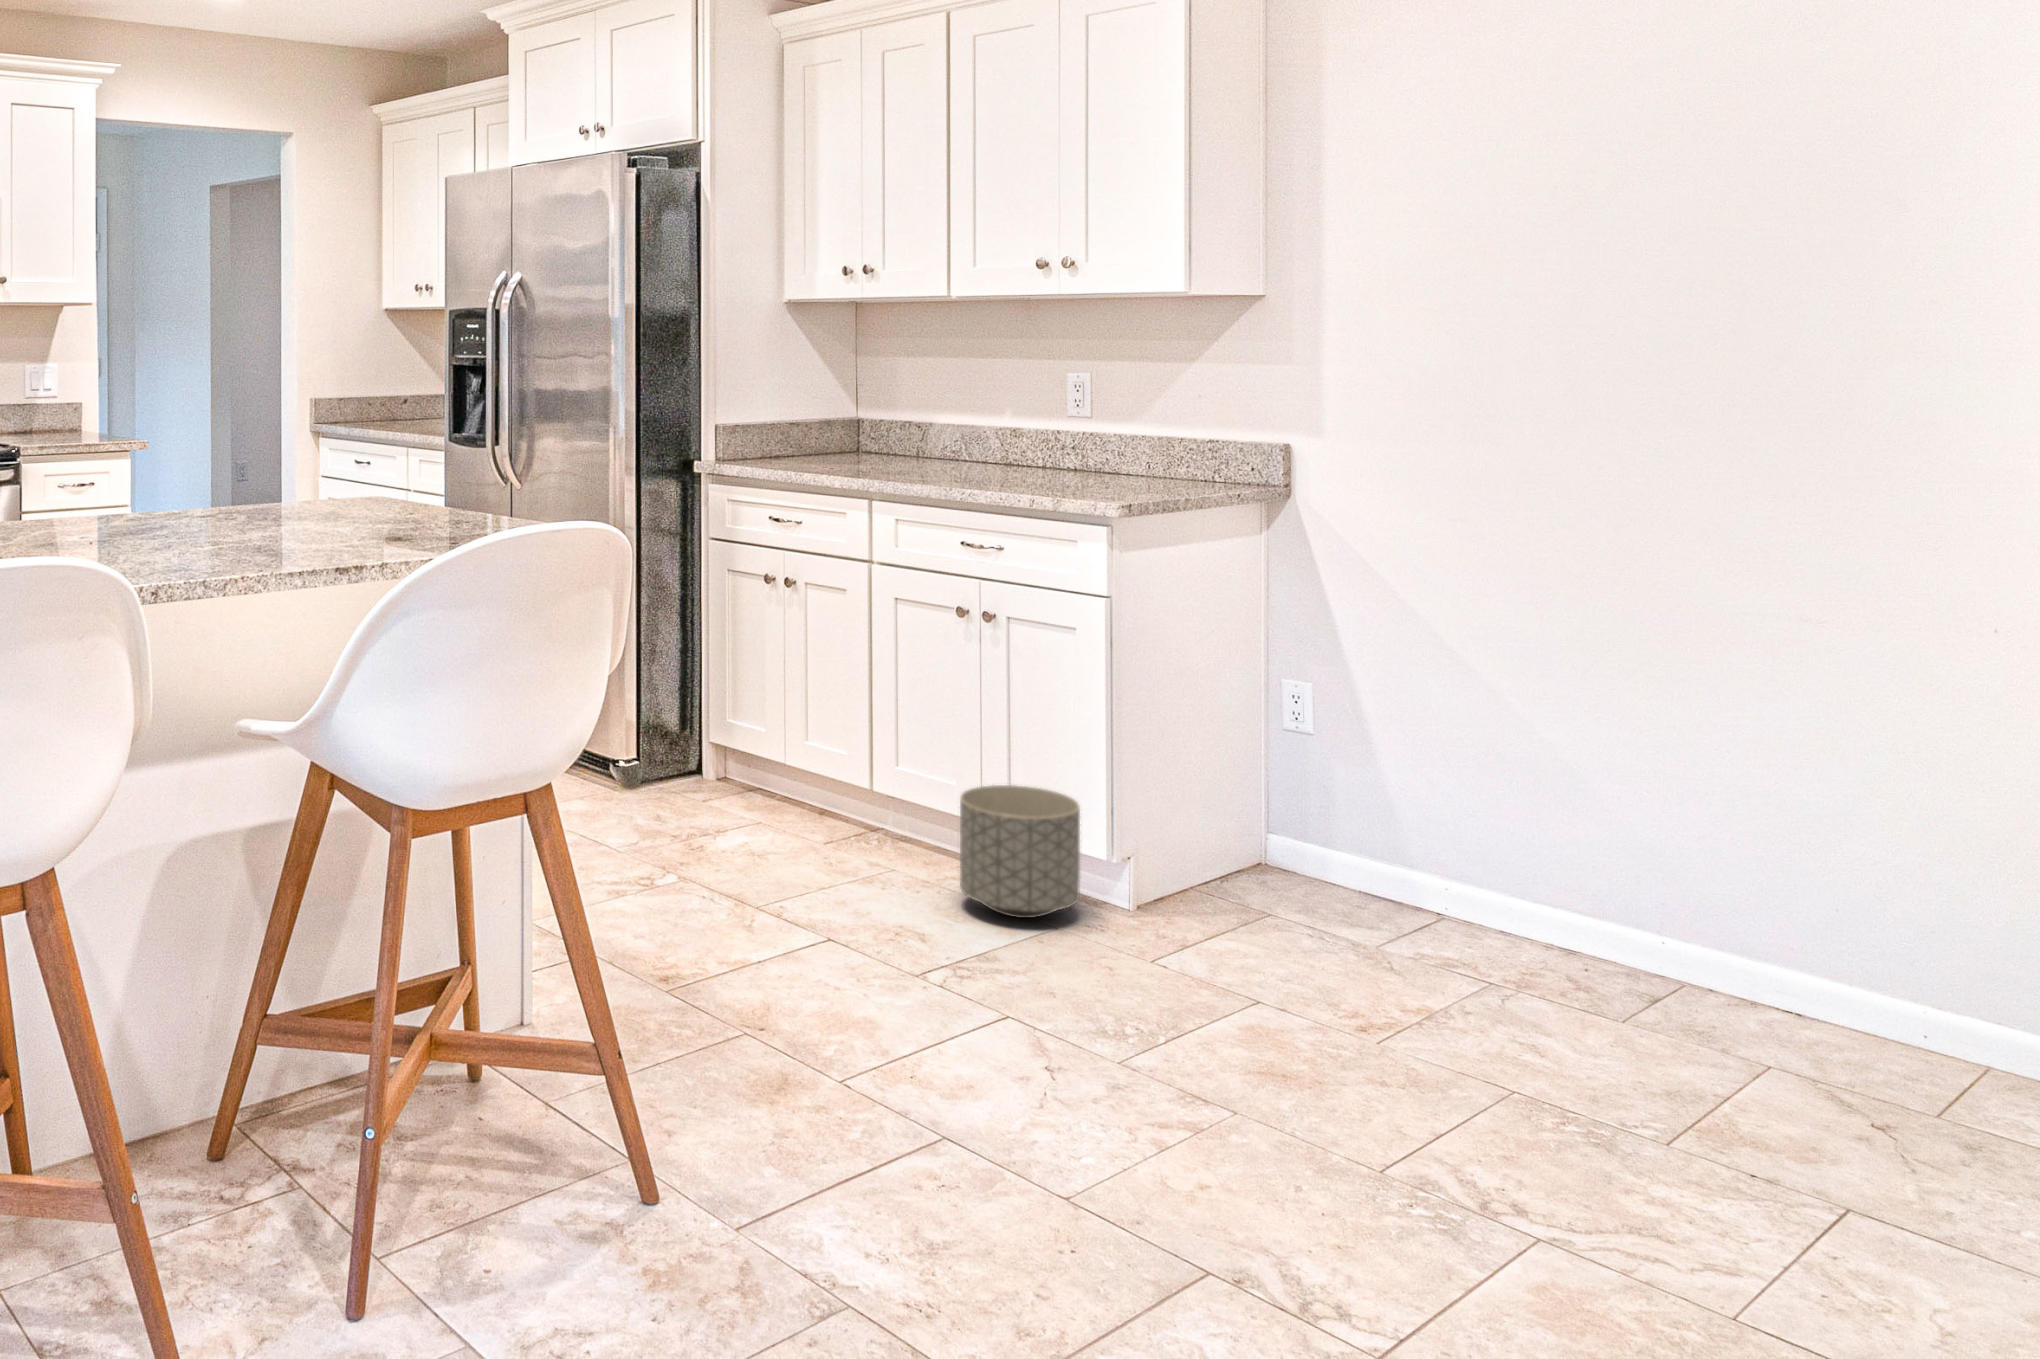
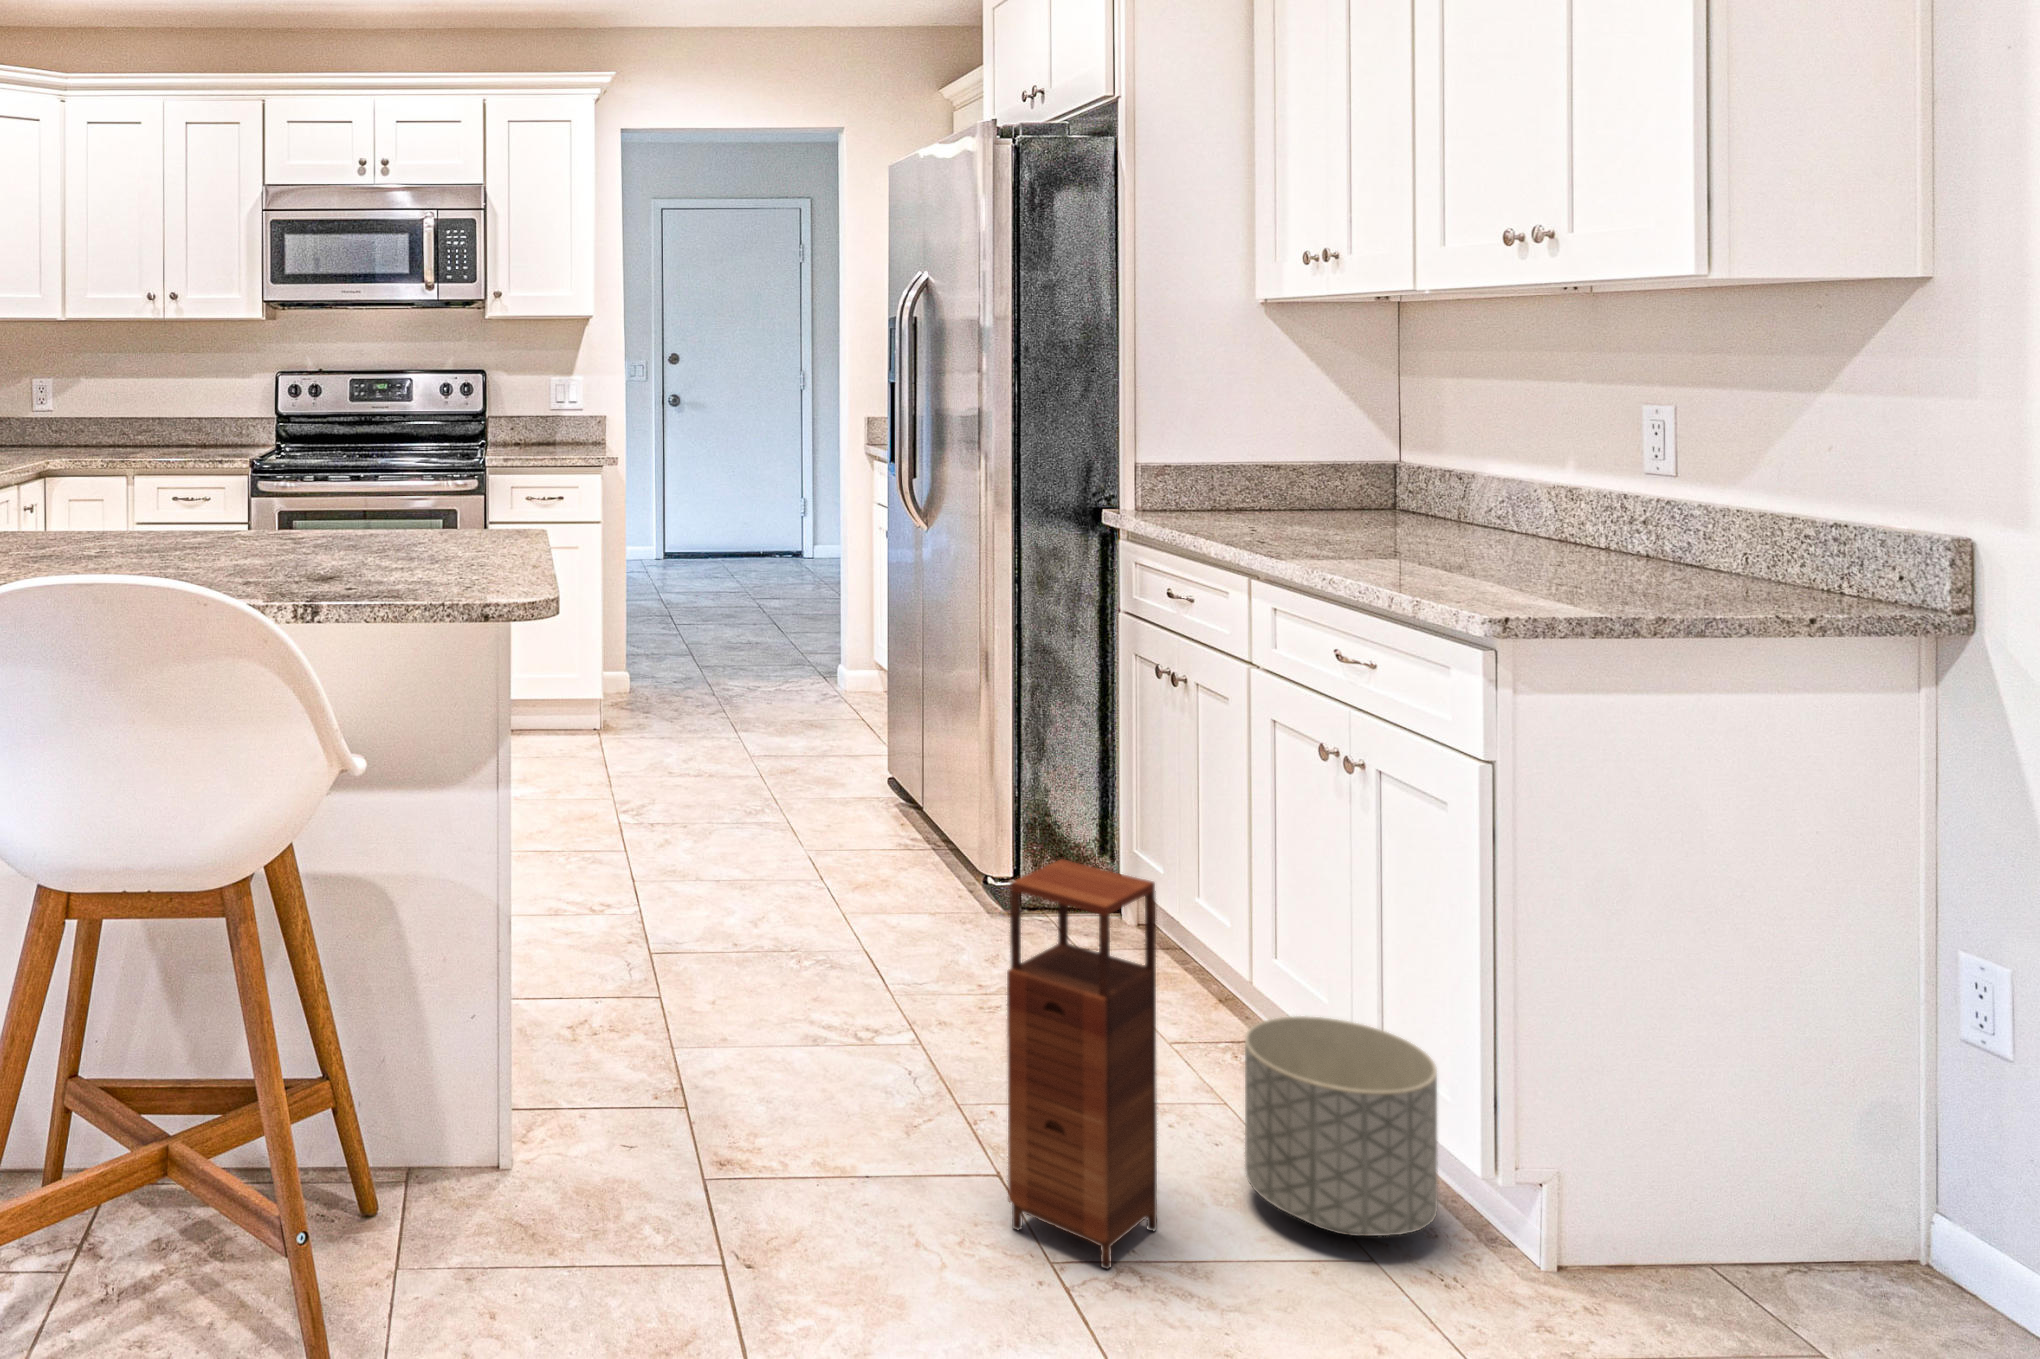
storage cabinet: none [874,697,950,968] -> present [1007,859,1157,1269]

